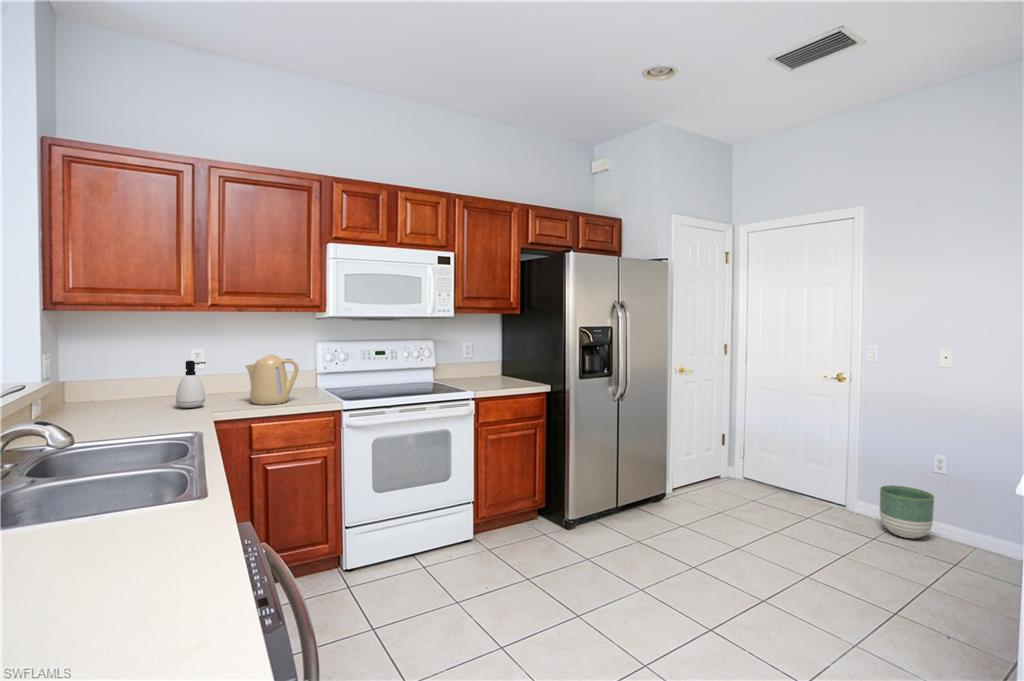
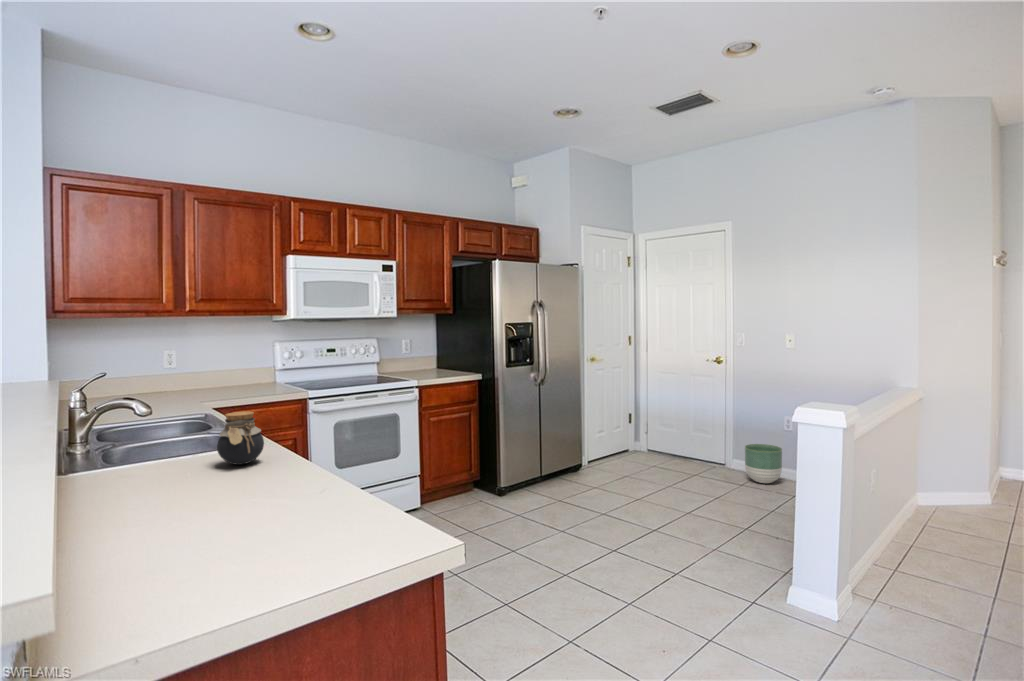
kettle: present [245,354,299,405] -> none [221,352,269,395]
soap dispenser: present [176,361,206,408] -> none [164,358,189,399]
jar: none [90,469,175,561] -> present [217,411,264,465]

